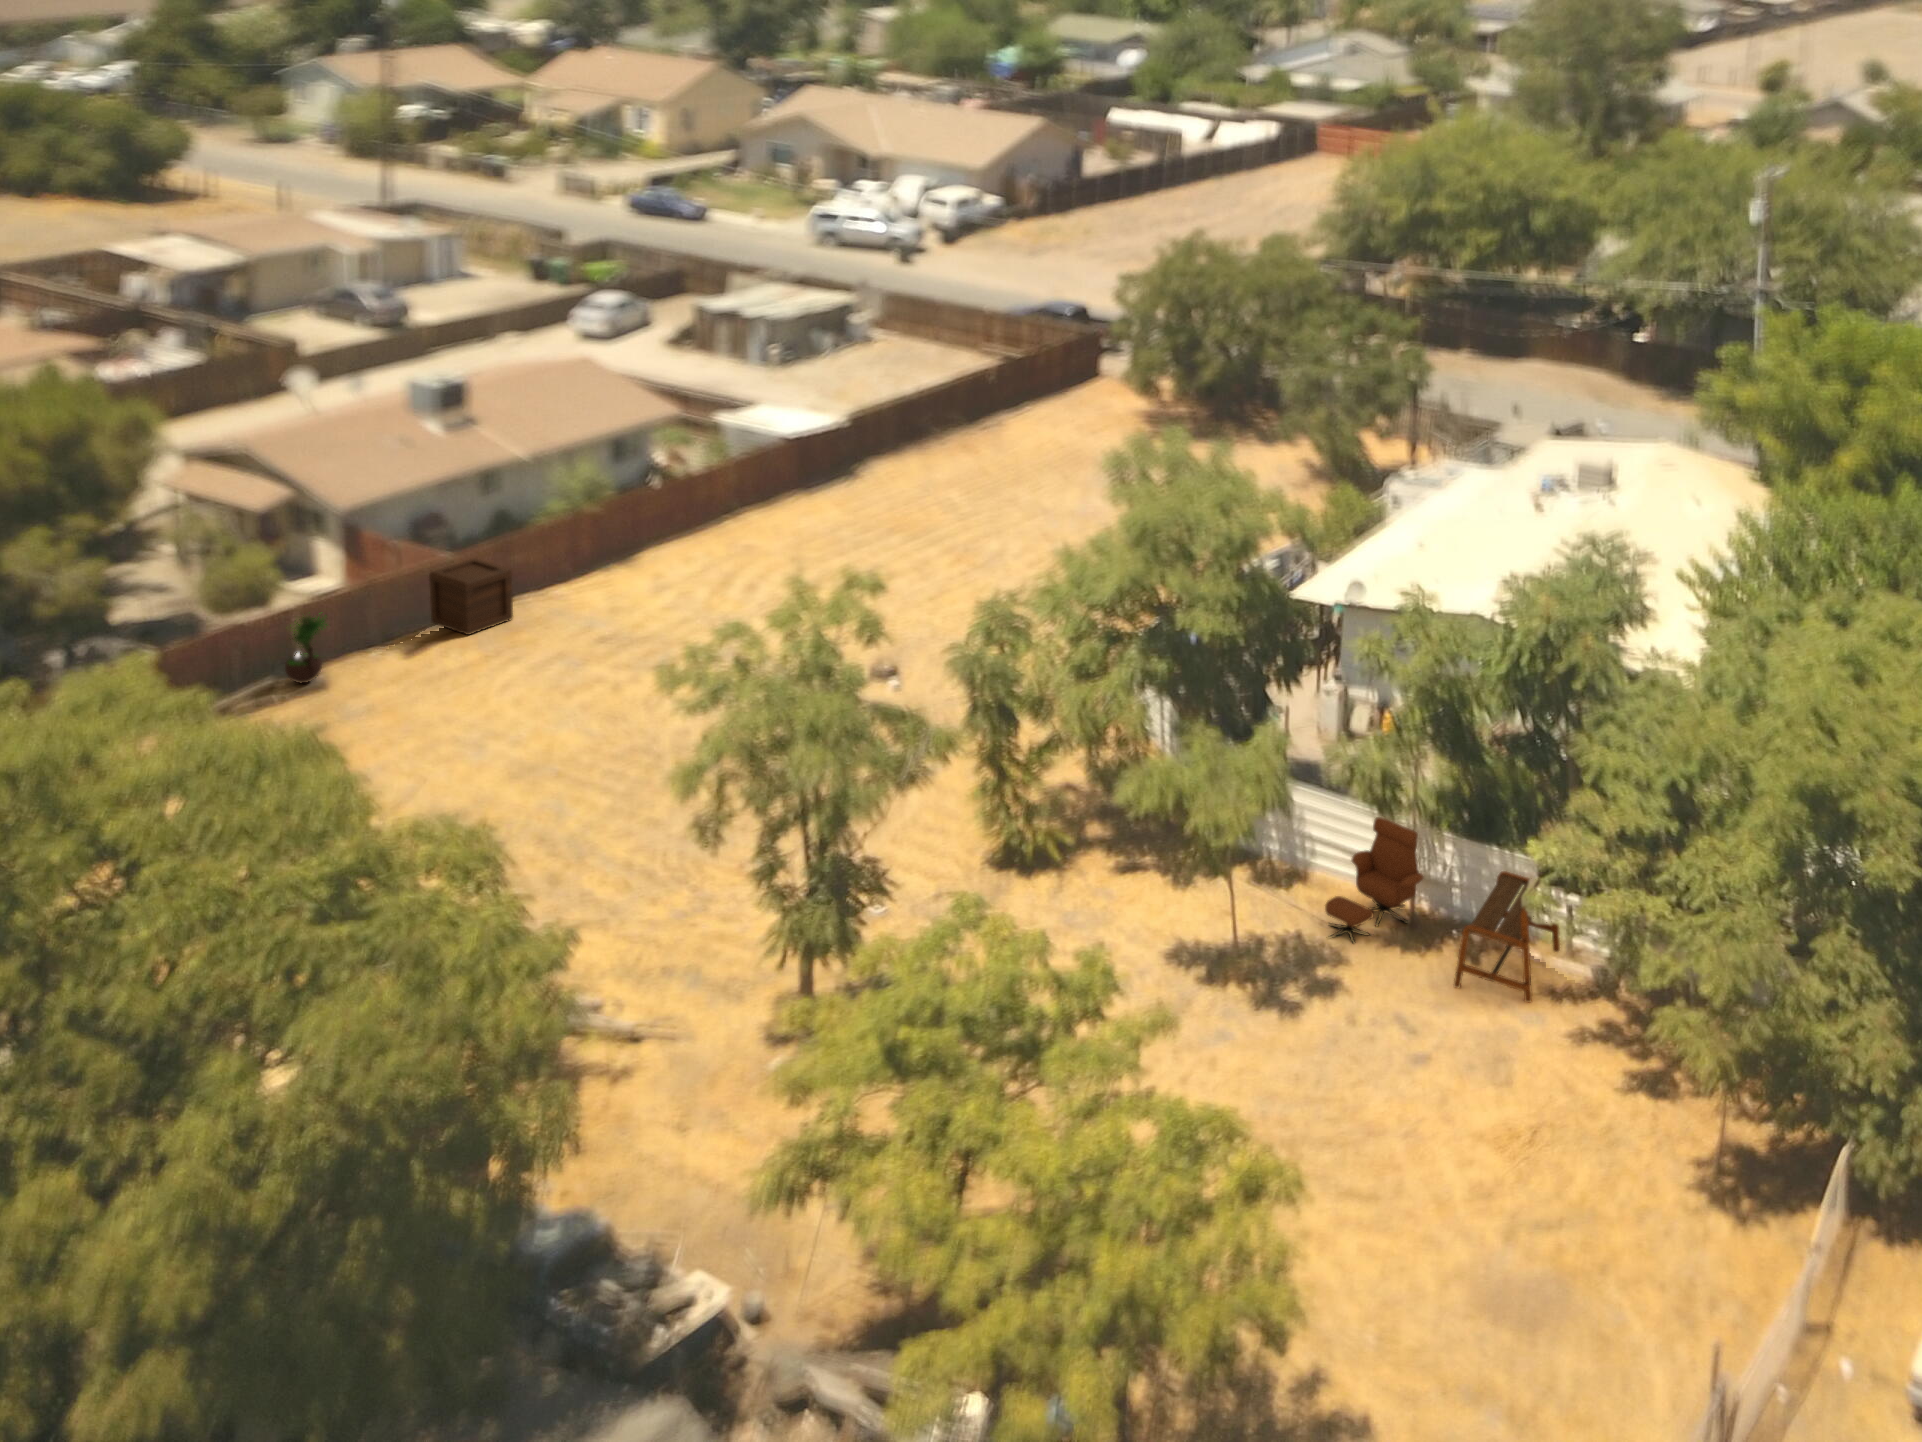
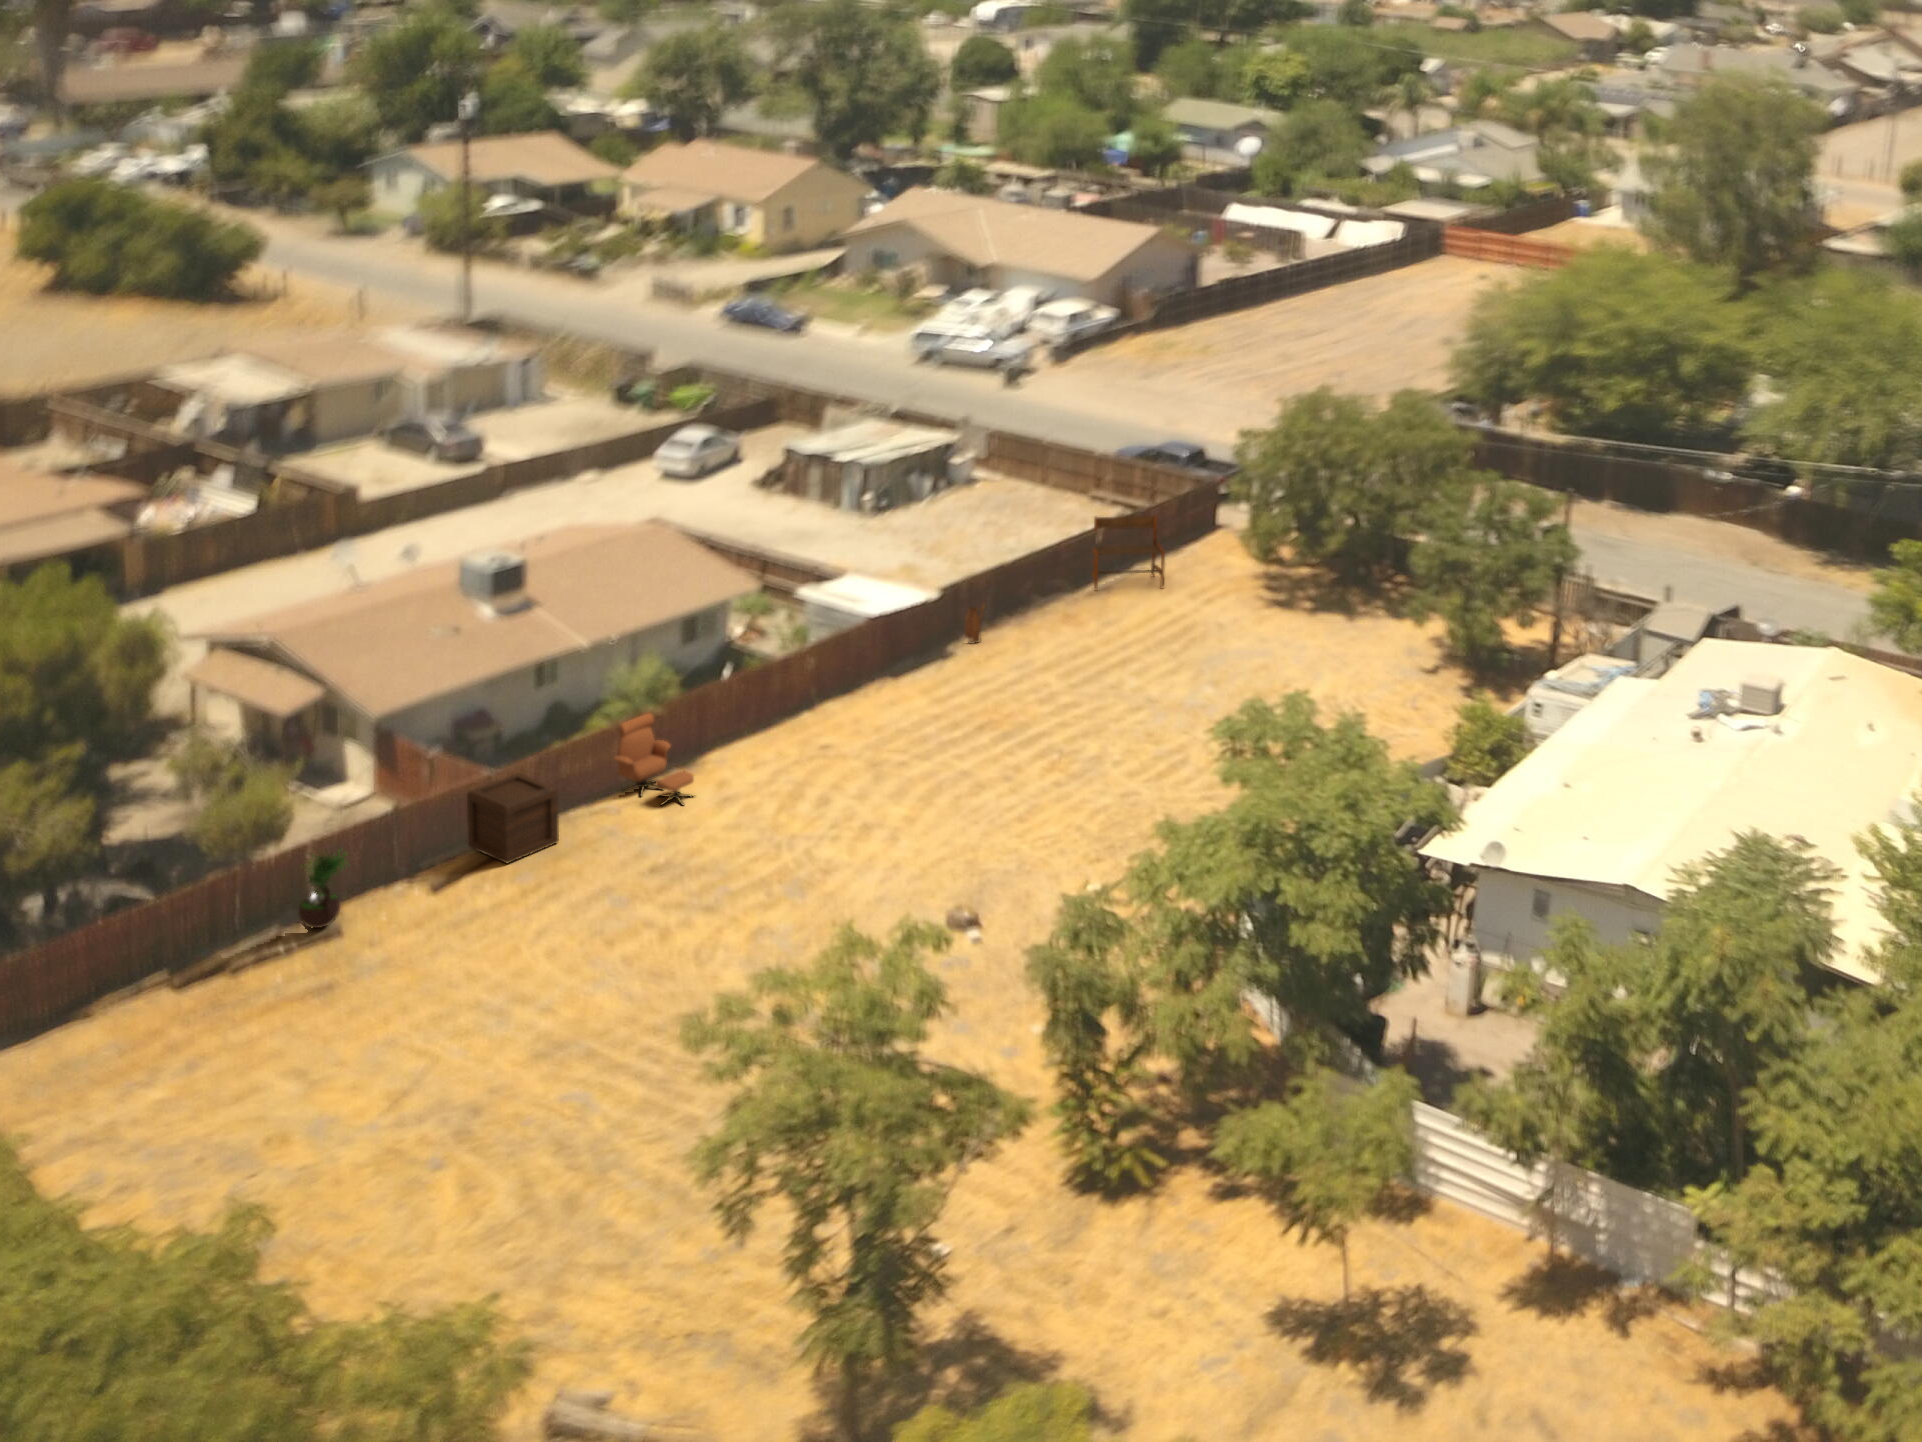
watering can: none [872,430,891,467] -> present [965,604,986,643]
lounge chair: present [1325,817,1423,943] -> present [614,713,694,805]
bench: present [1454,871,1560,1002] -> present [1092,516,1165,590]

